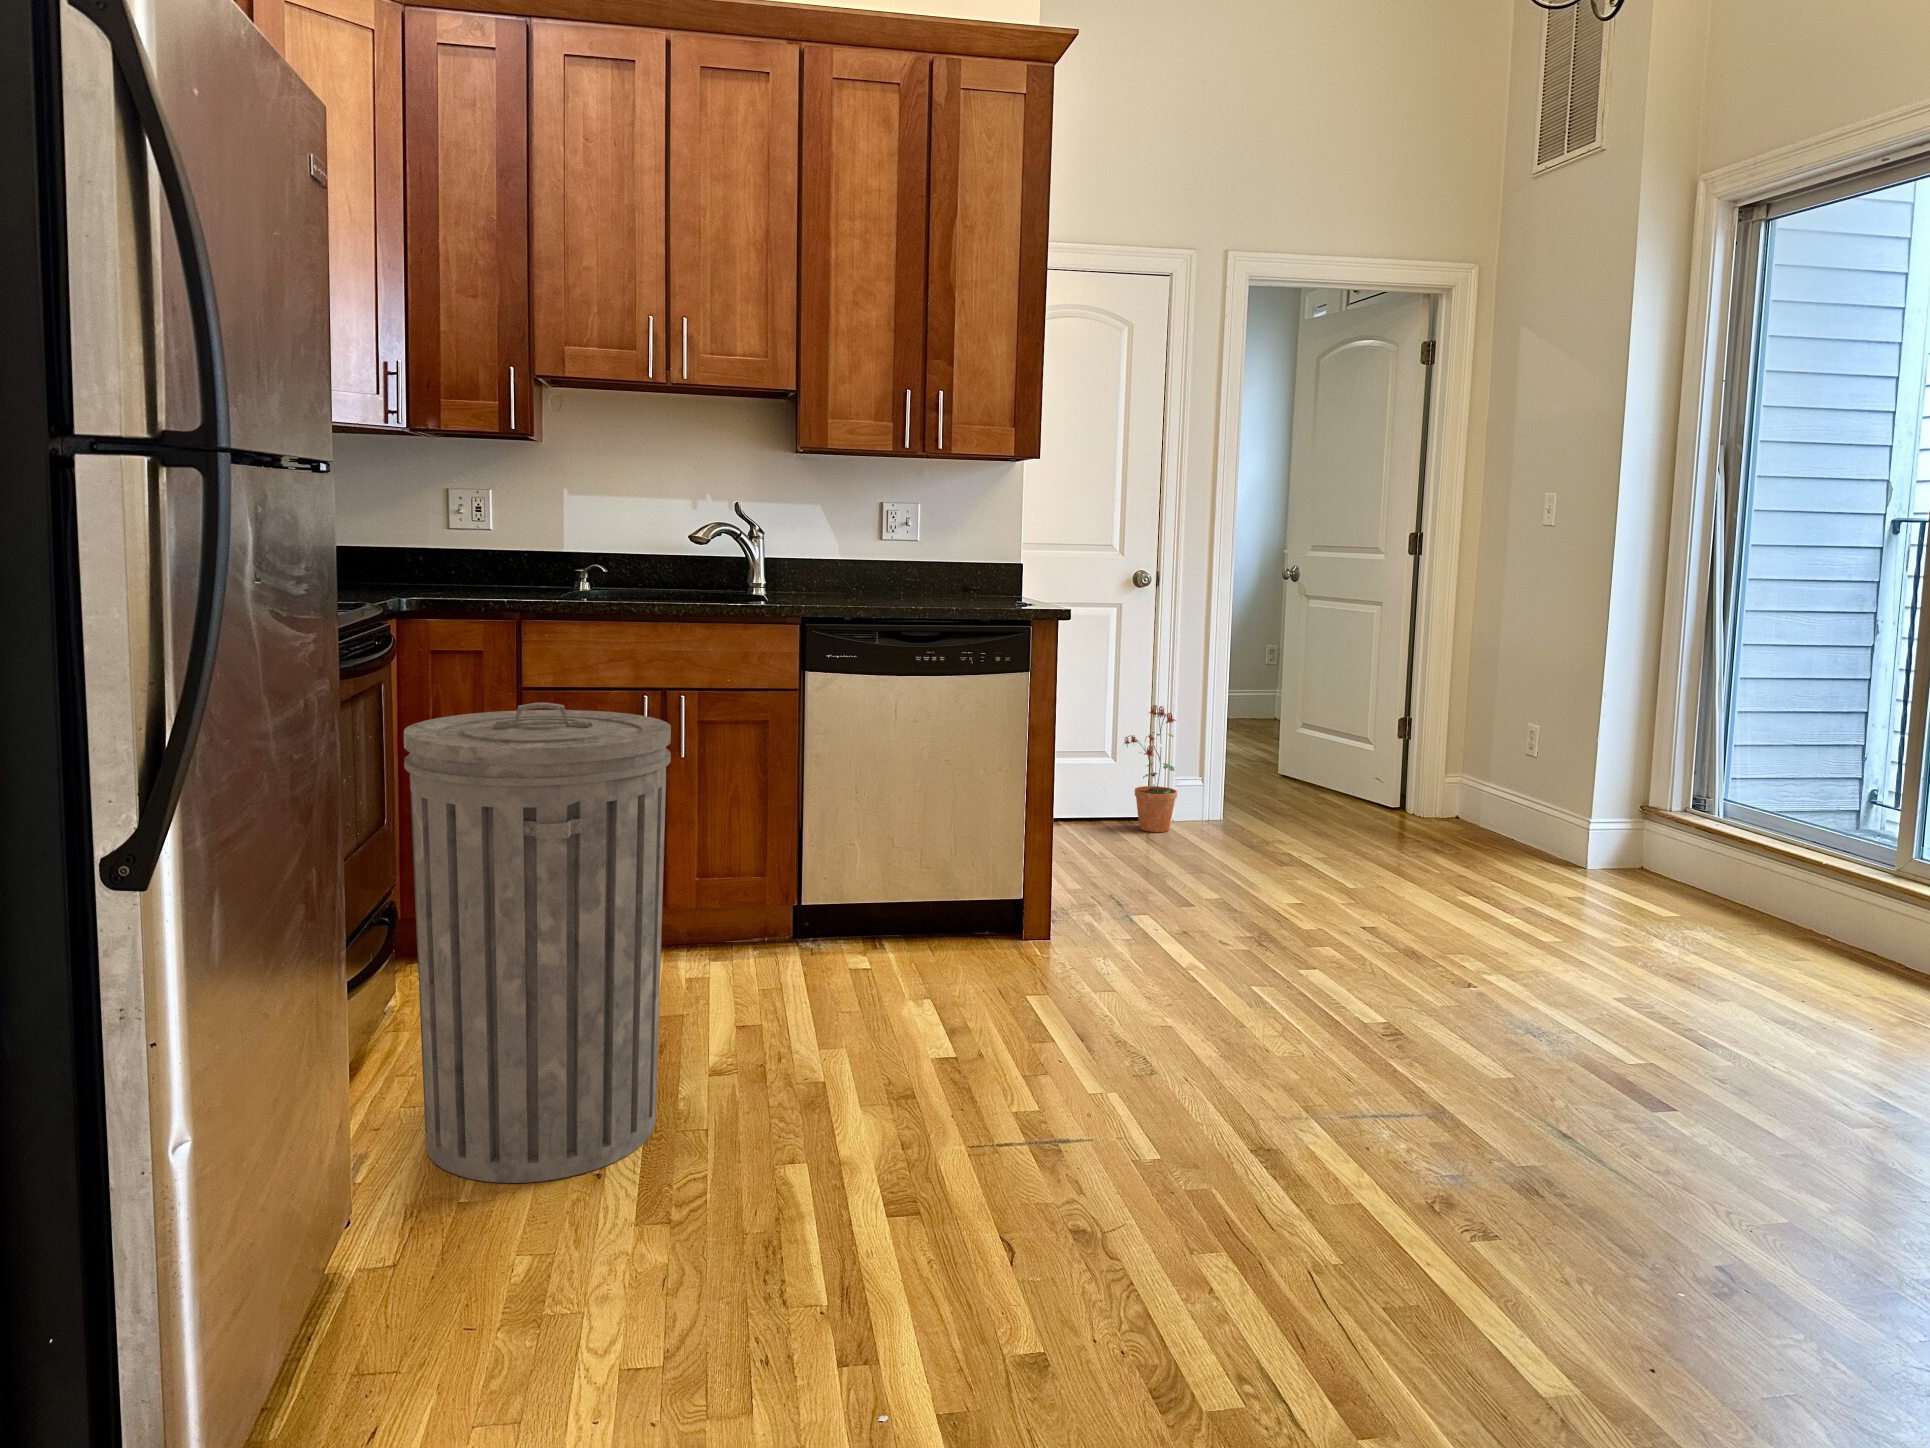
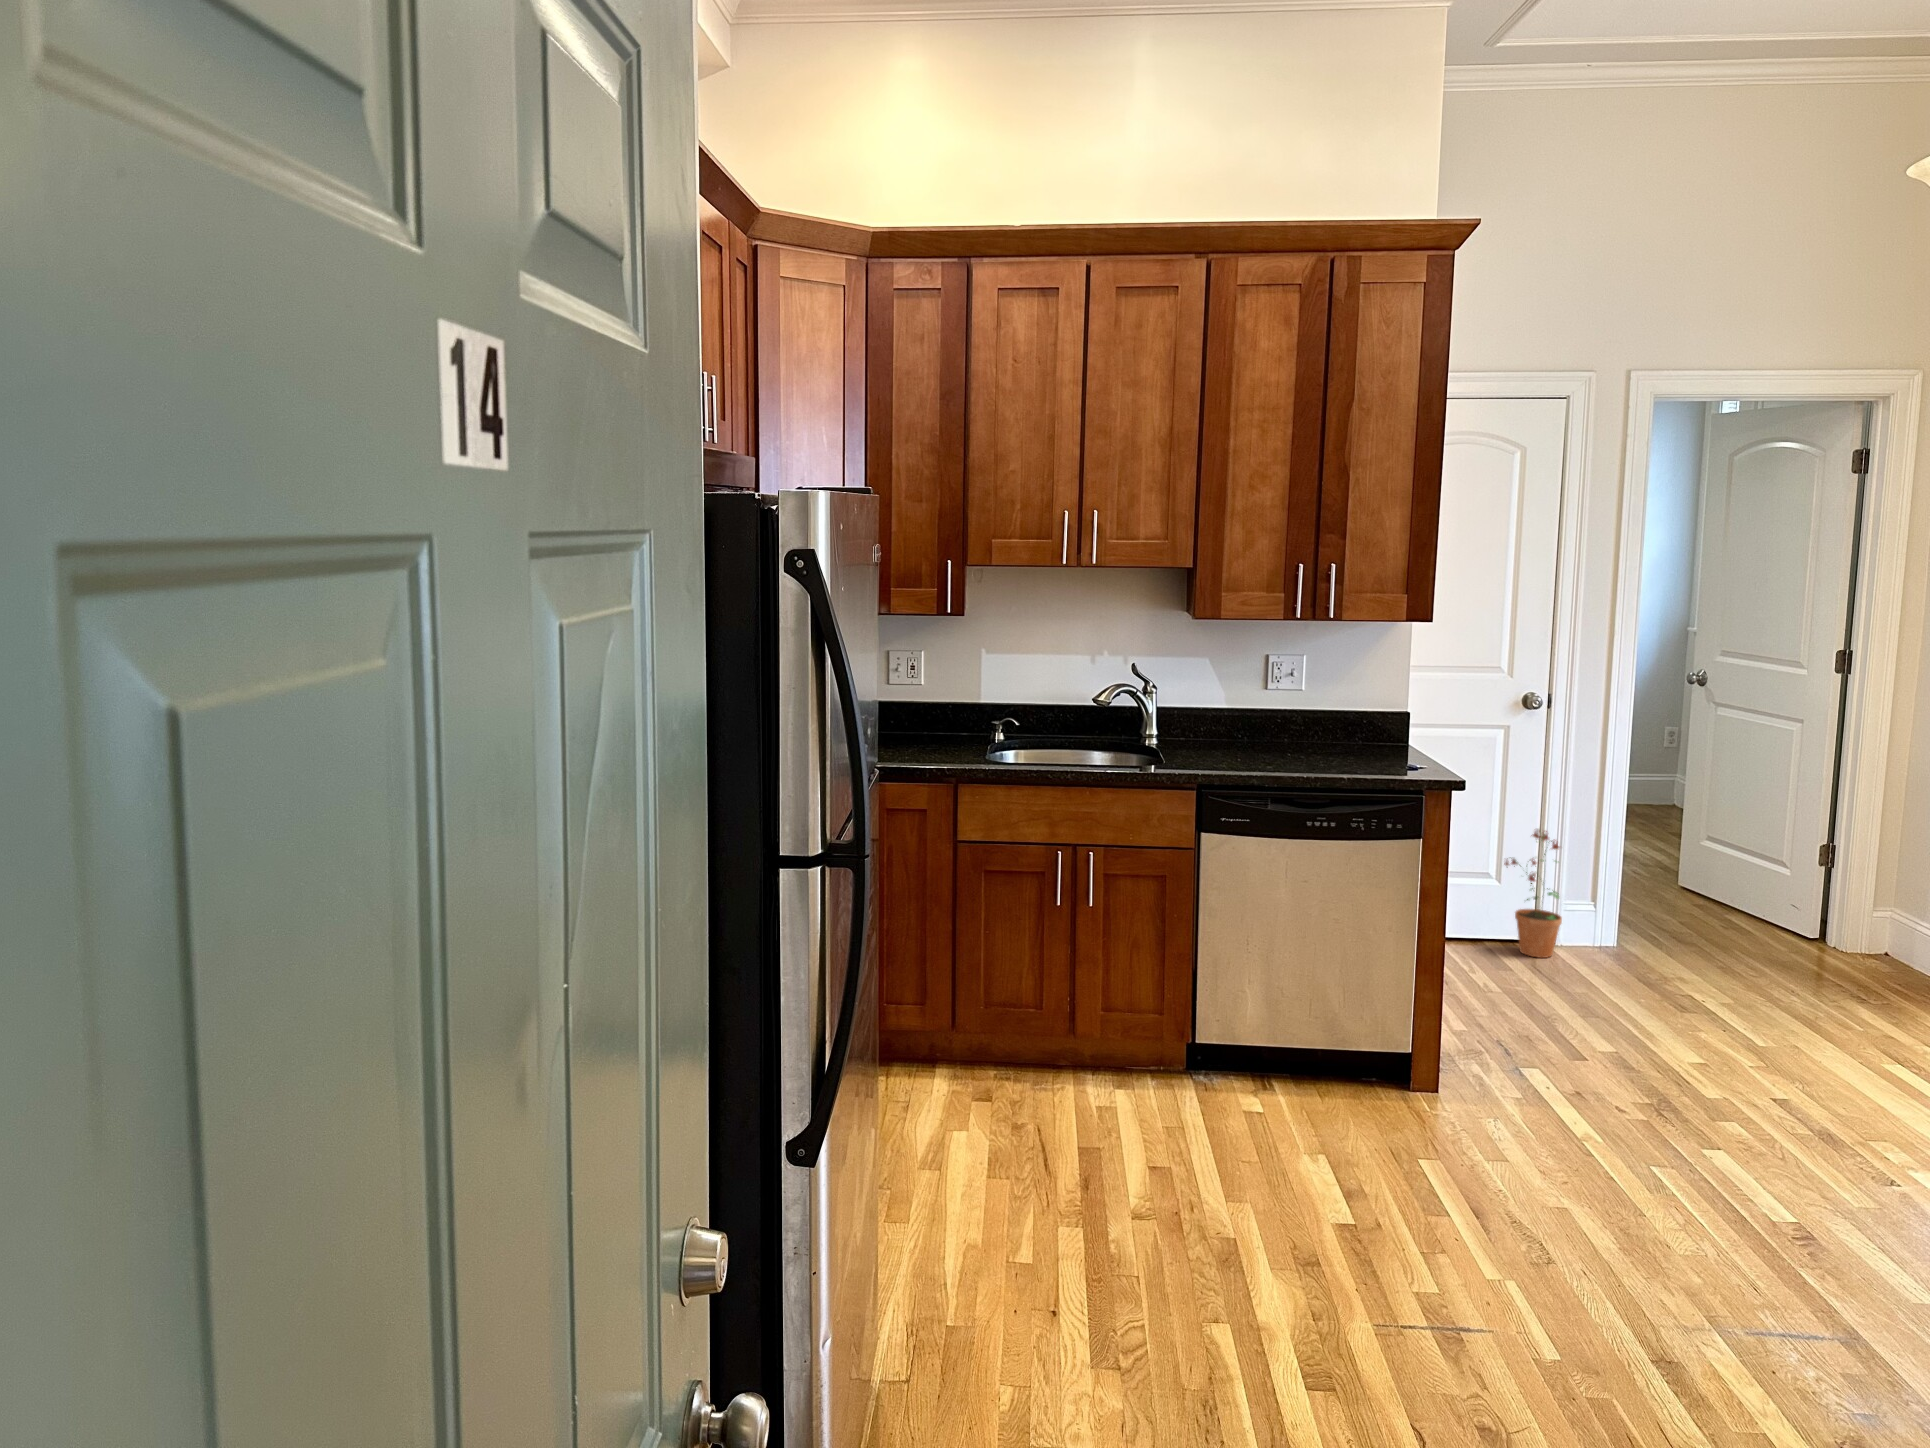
trash can: present [404,703,671,1183] -> none [902,898,1112,1310]

